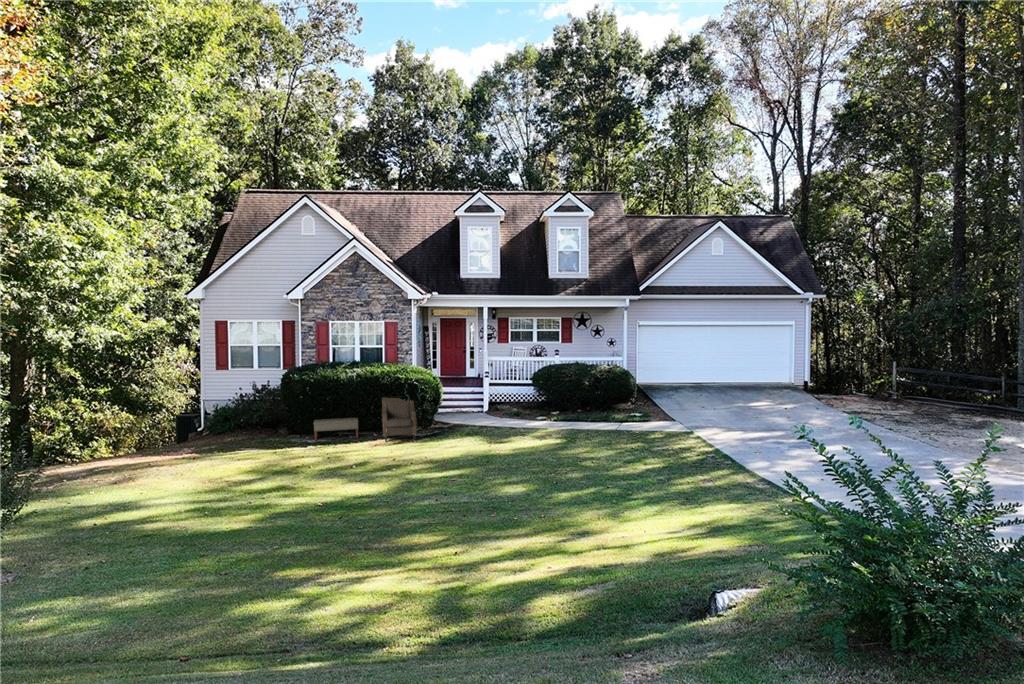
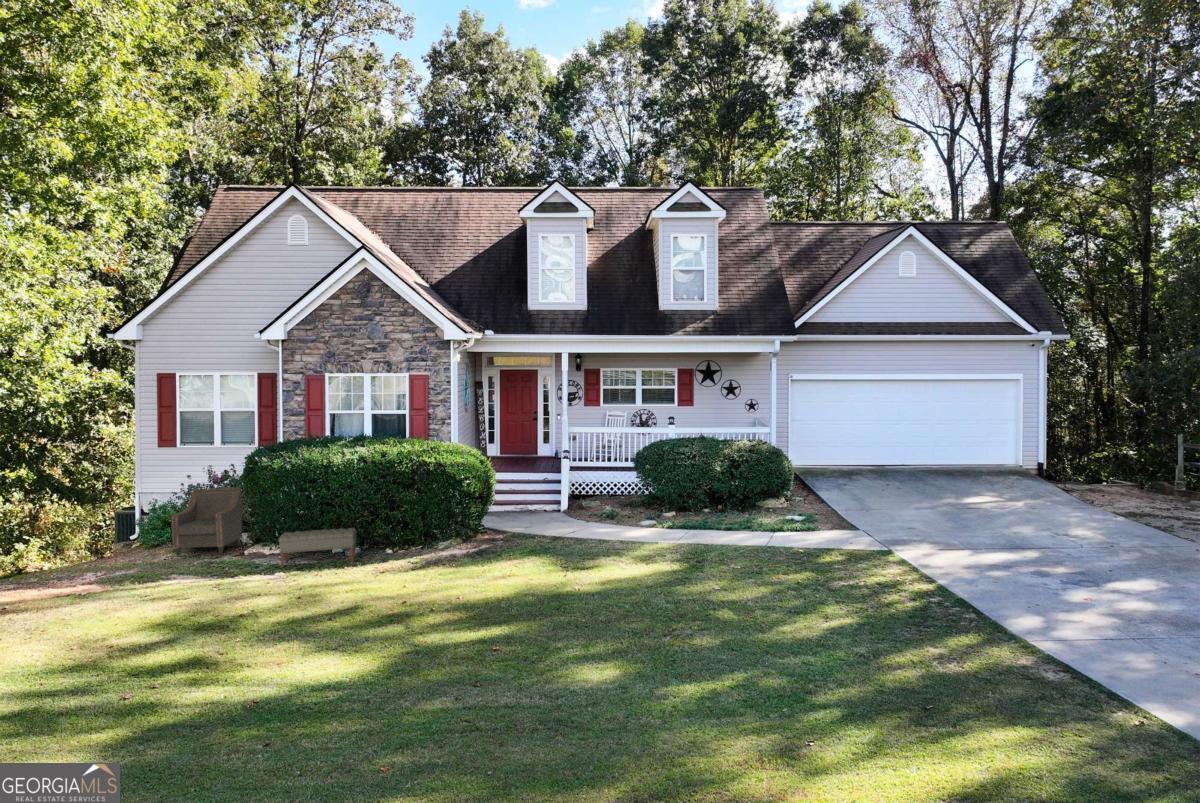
chair: present [382,397,417,441] -> present [171,487,242,556]

